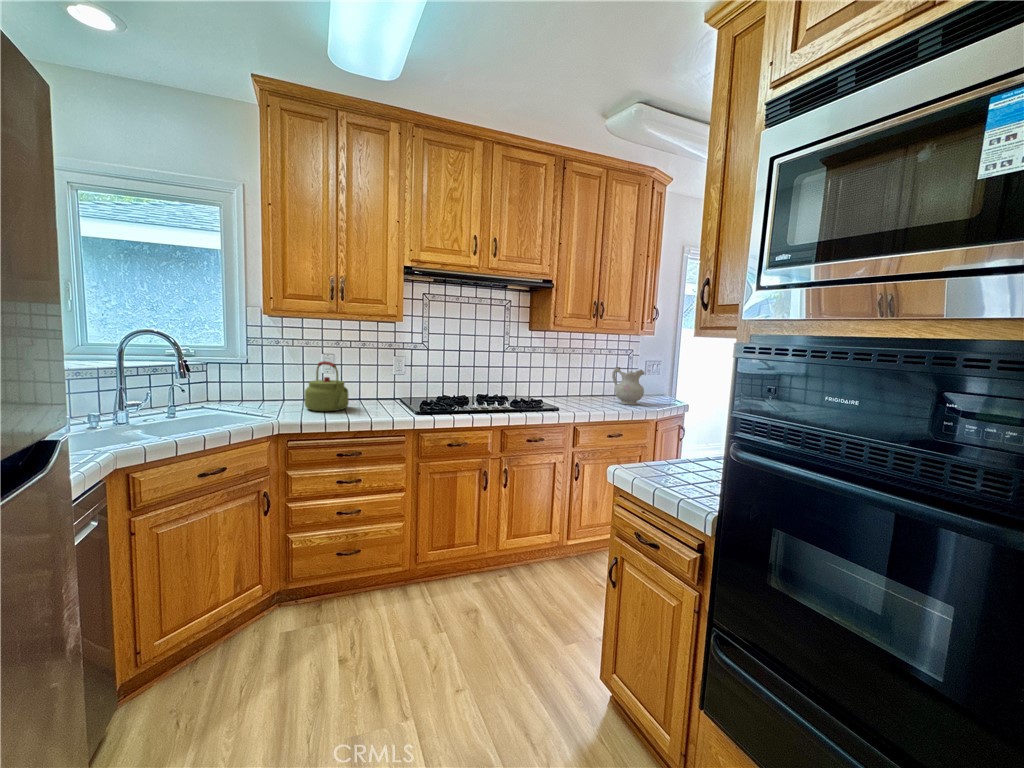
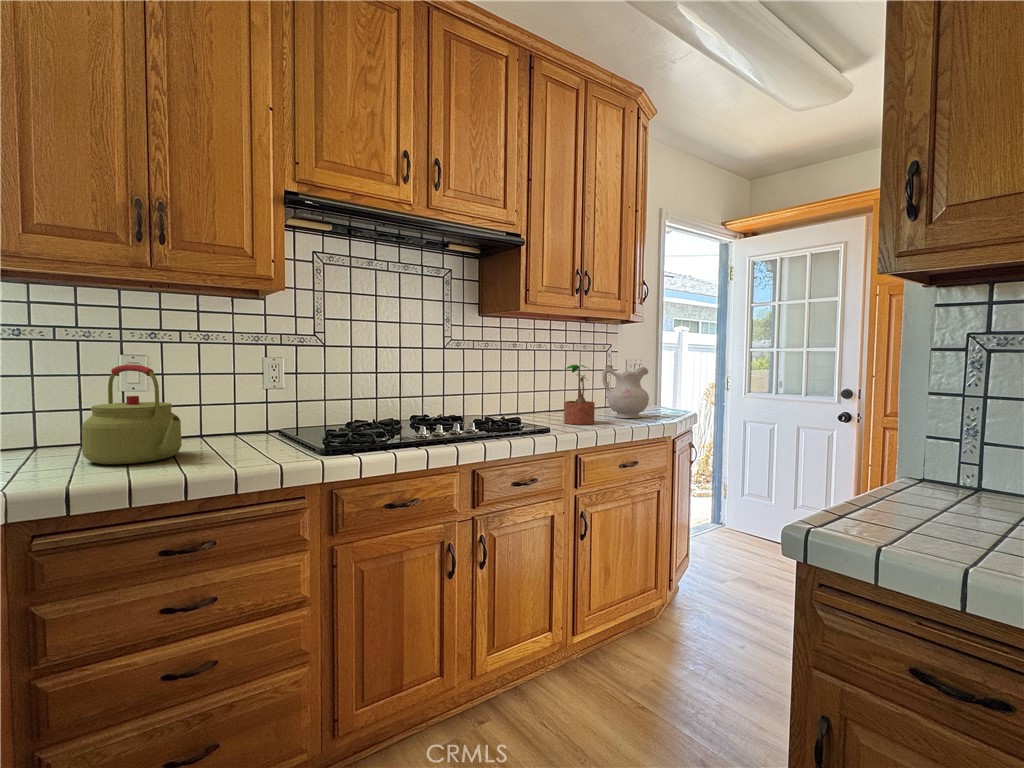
potted plant: none [577,367,602,407] -> present [564,365,595,425]

